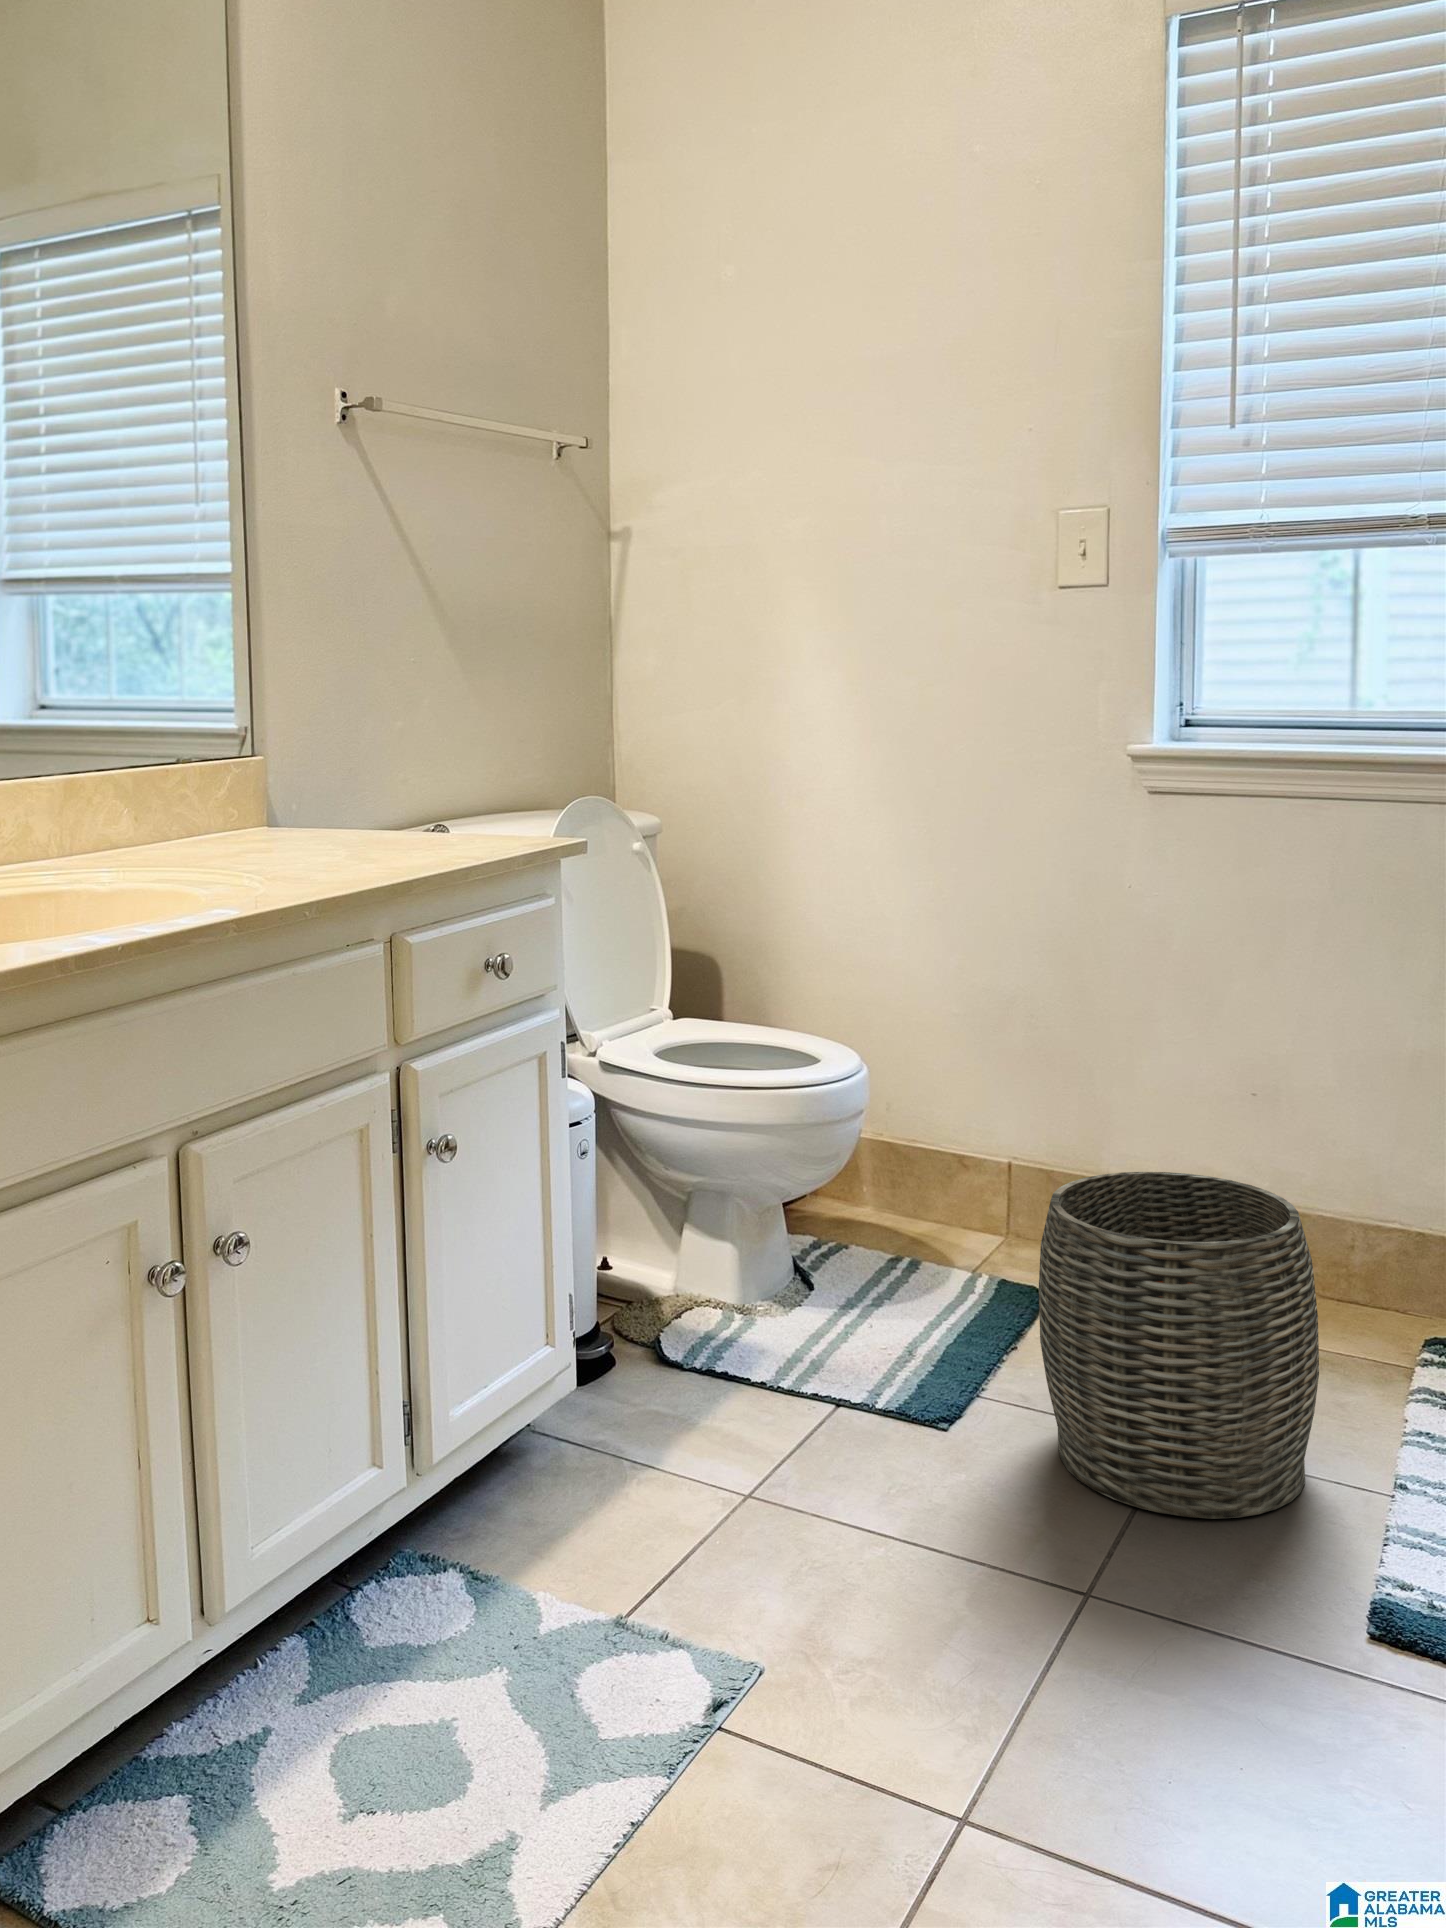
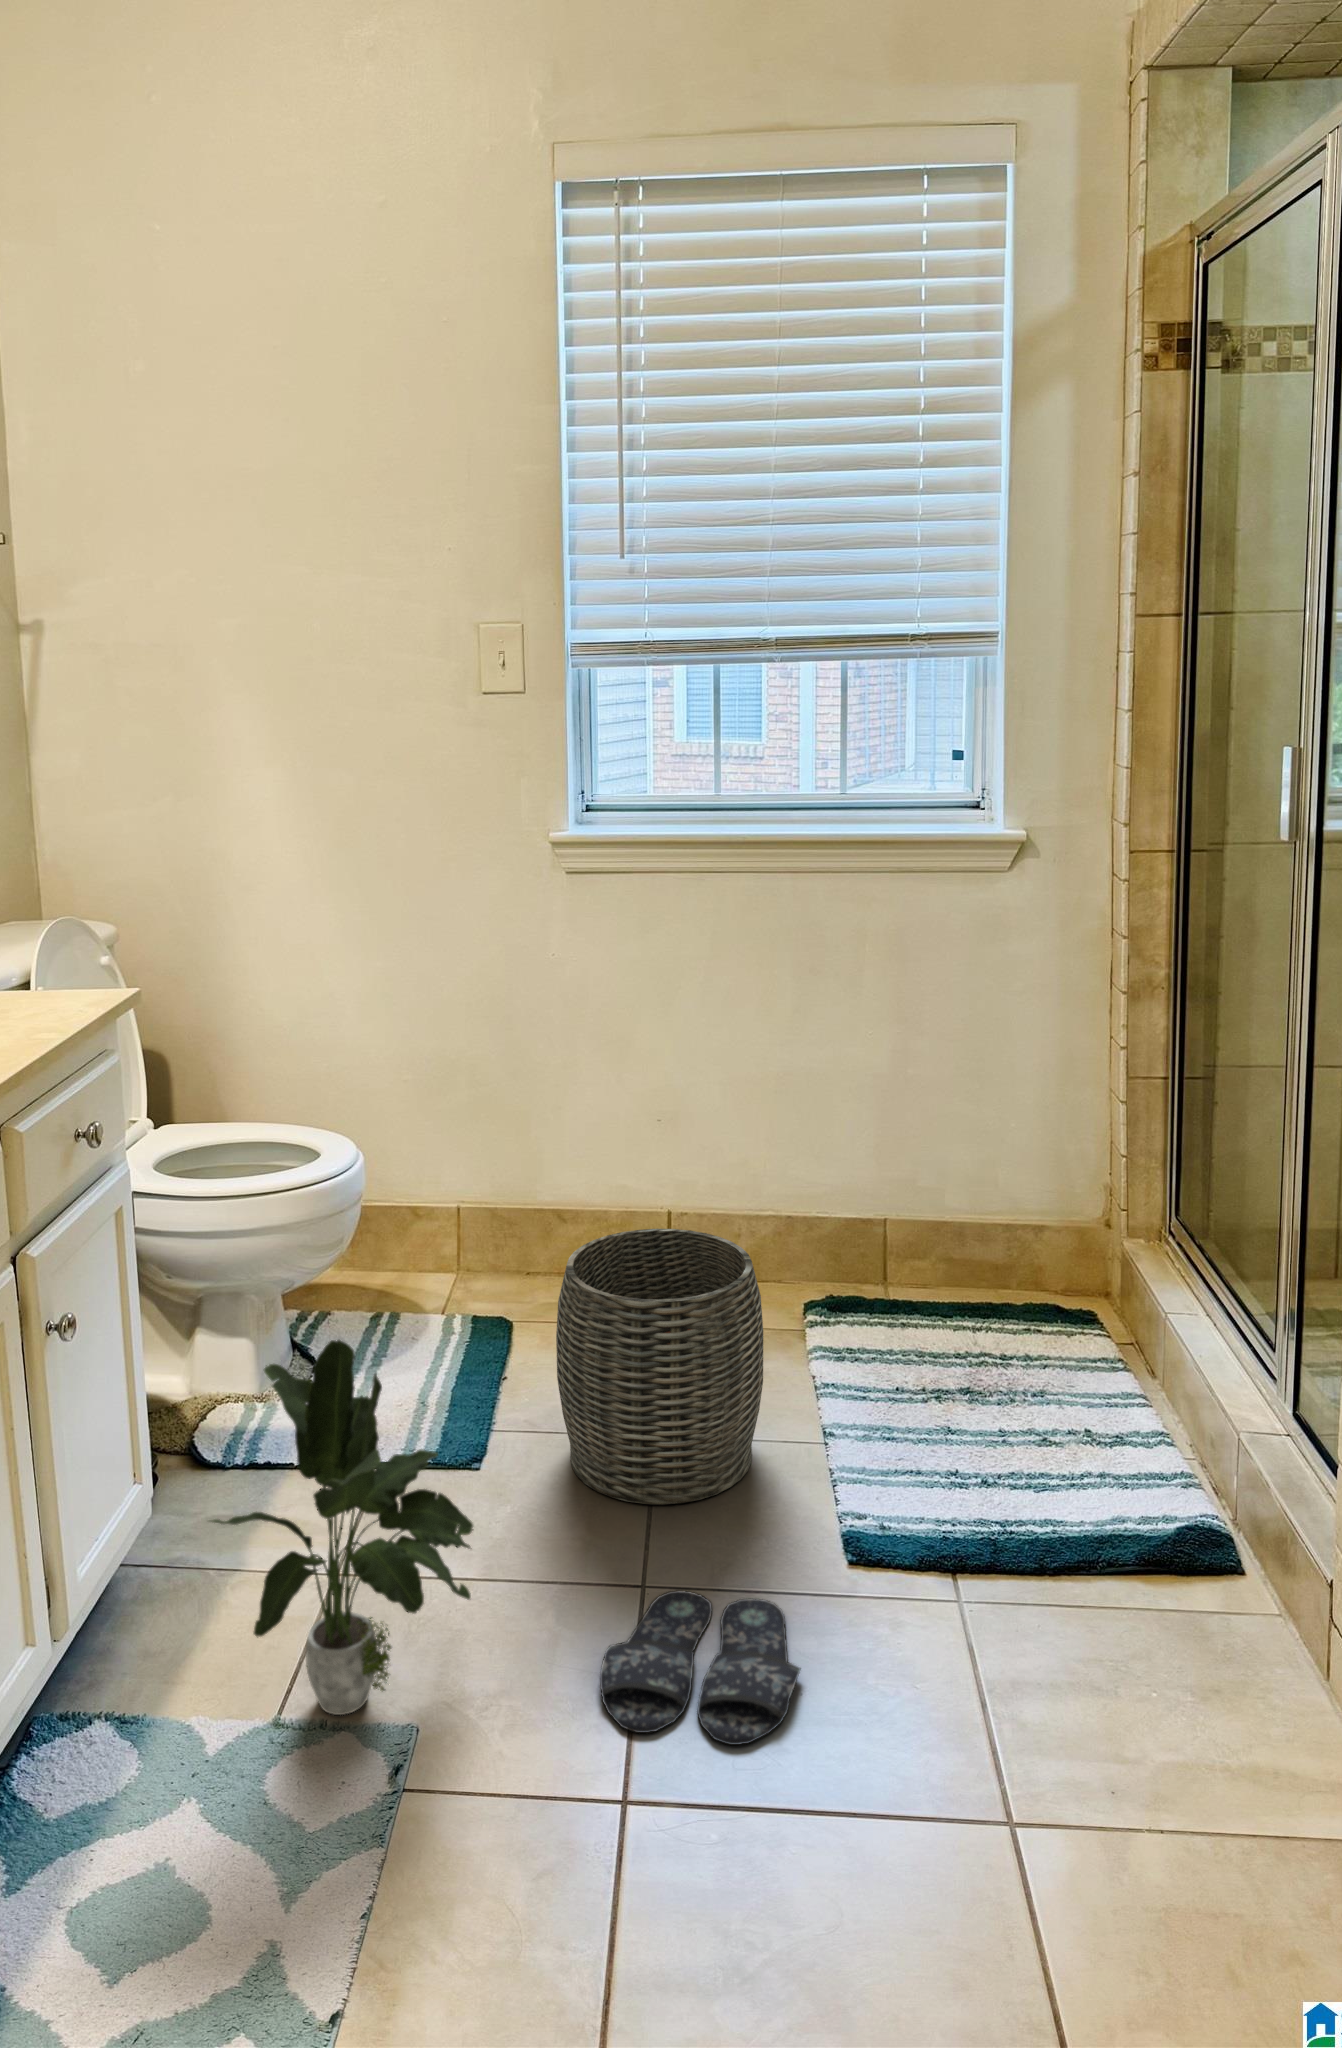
potted plant: none [534,1187,862,1635] -> present [210,1340,473,1715]
slippers: none [992,1611,1282,1818] -> present [600,1591,800,1745]

